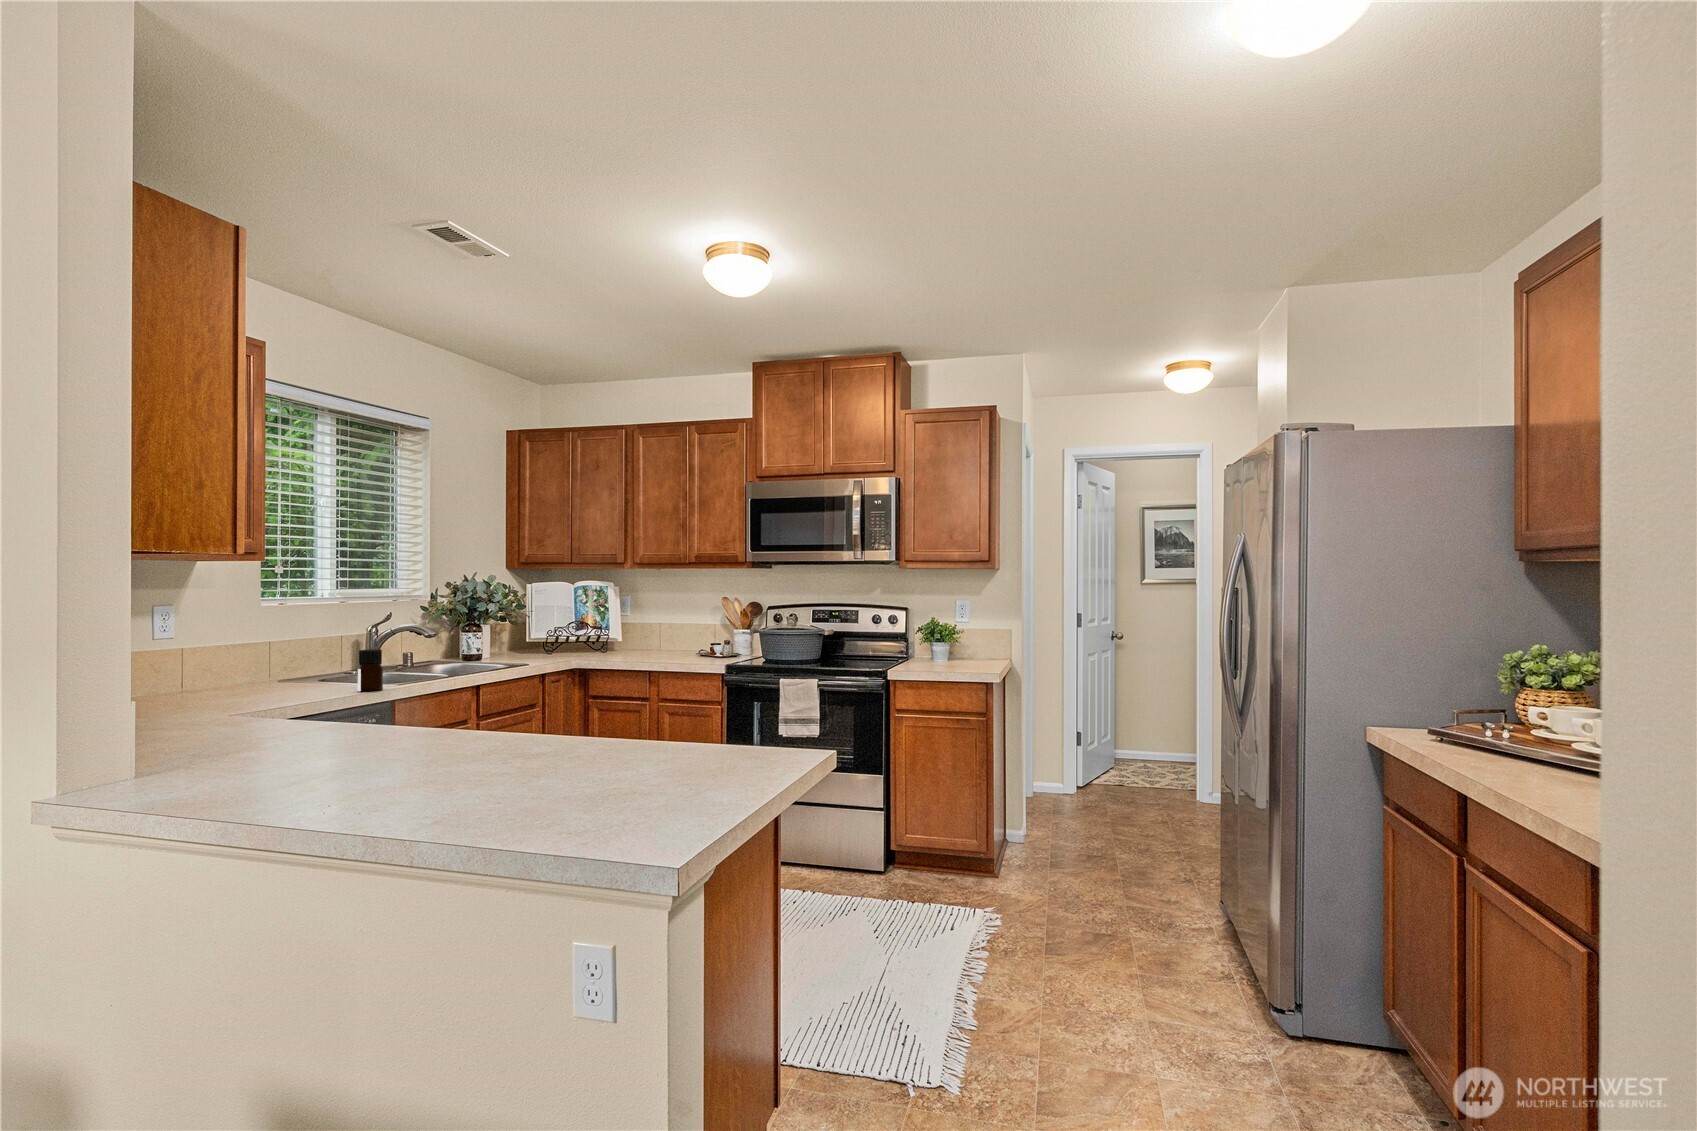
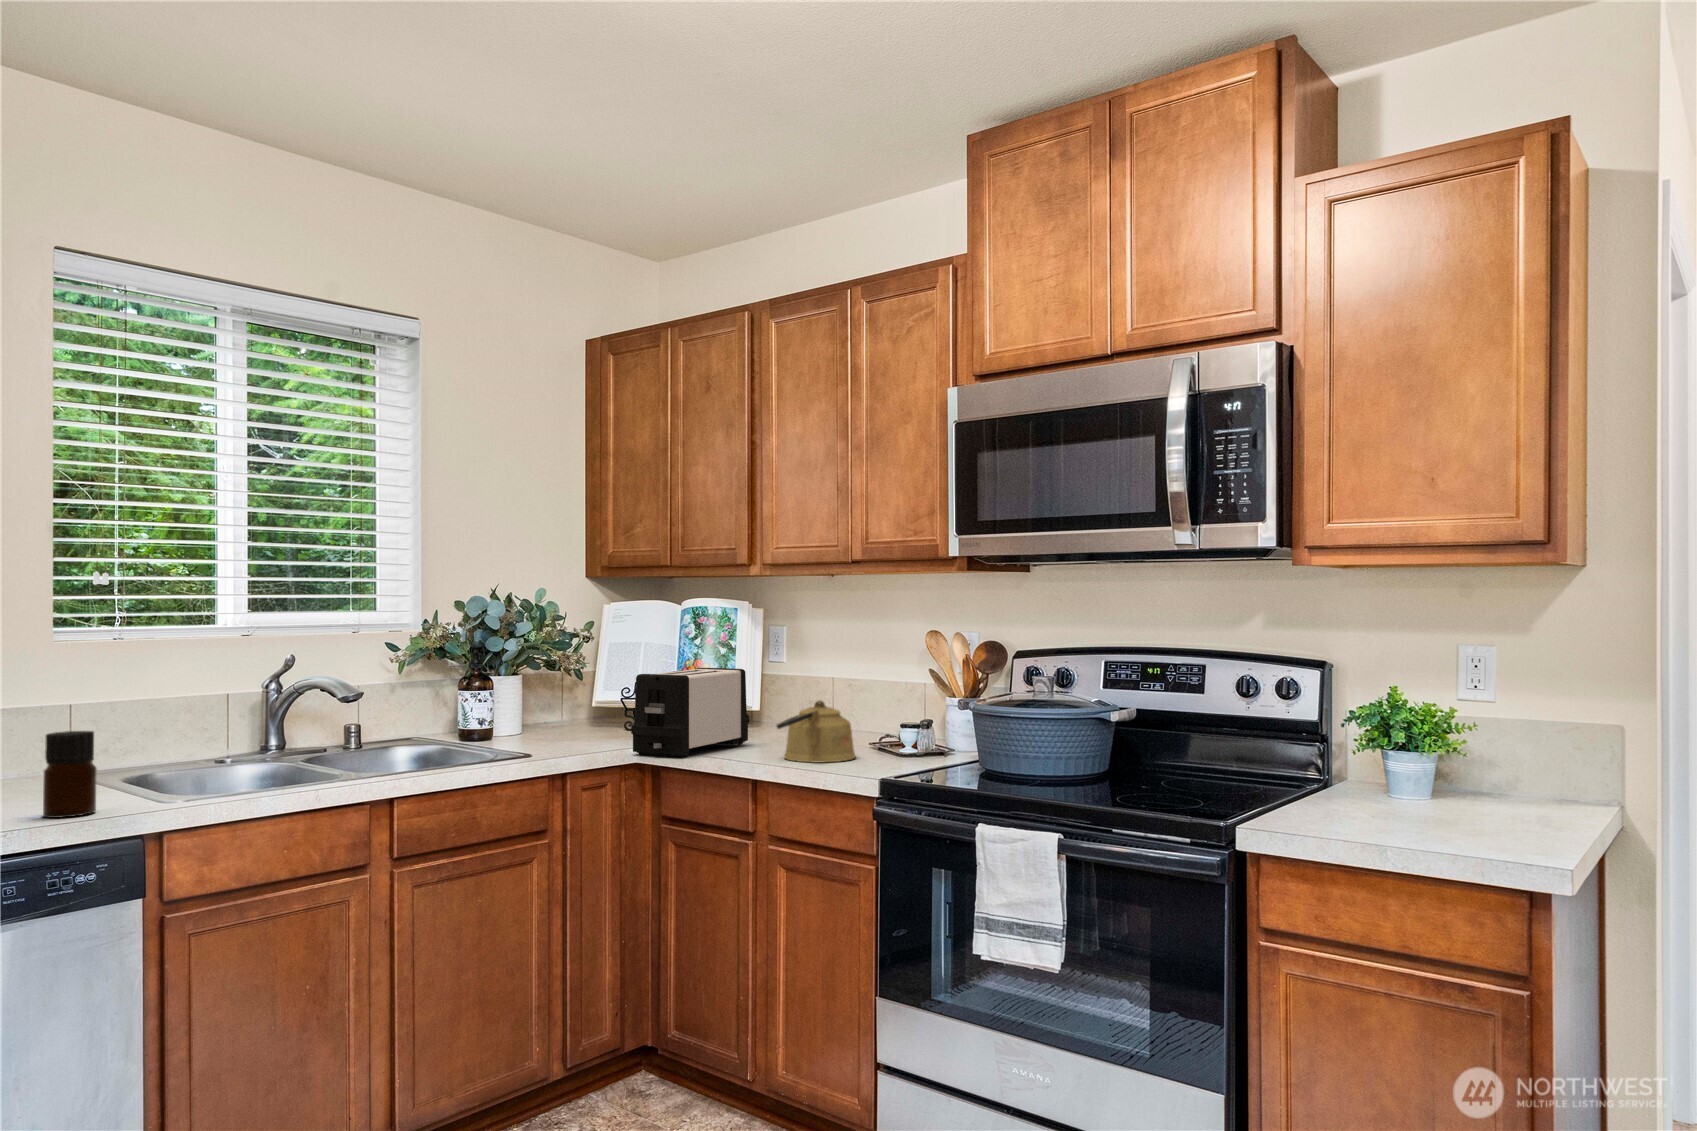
toaster: none [582,617,632,662] -> present [631,668,749,758]
kettle: none [661,631,699,661] -> present [777,700,856,762]

